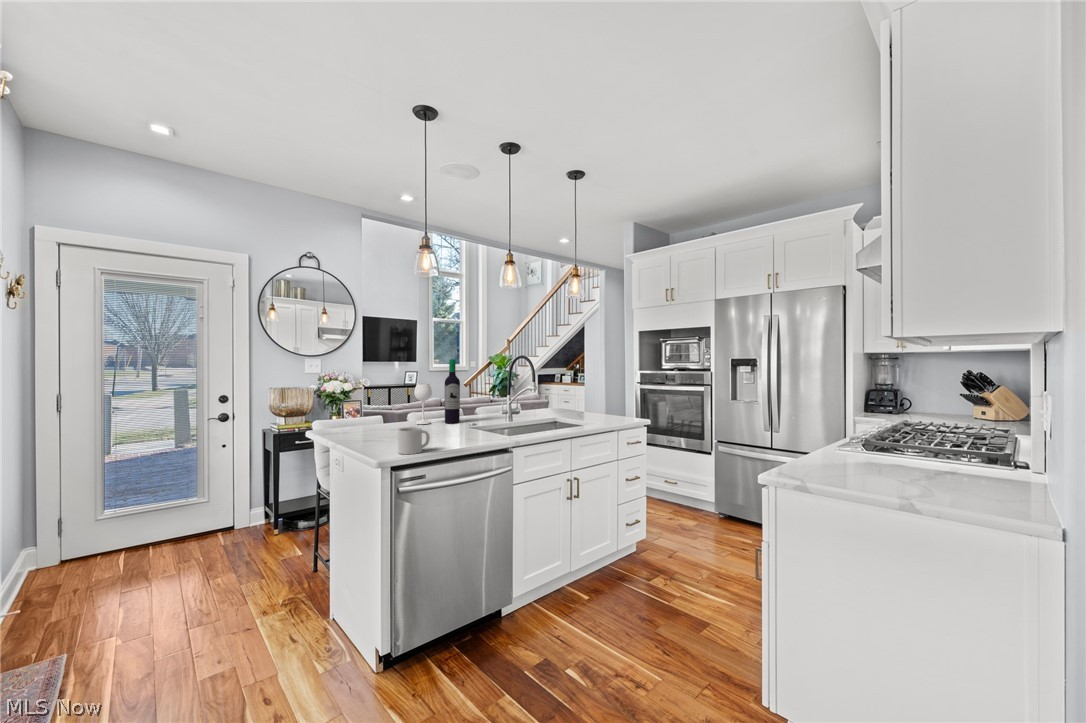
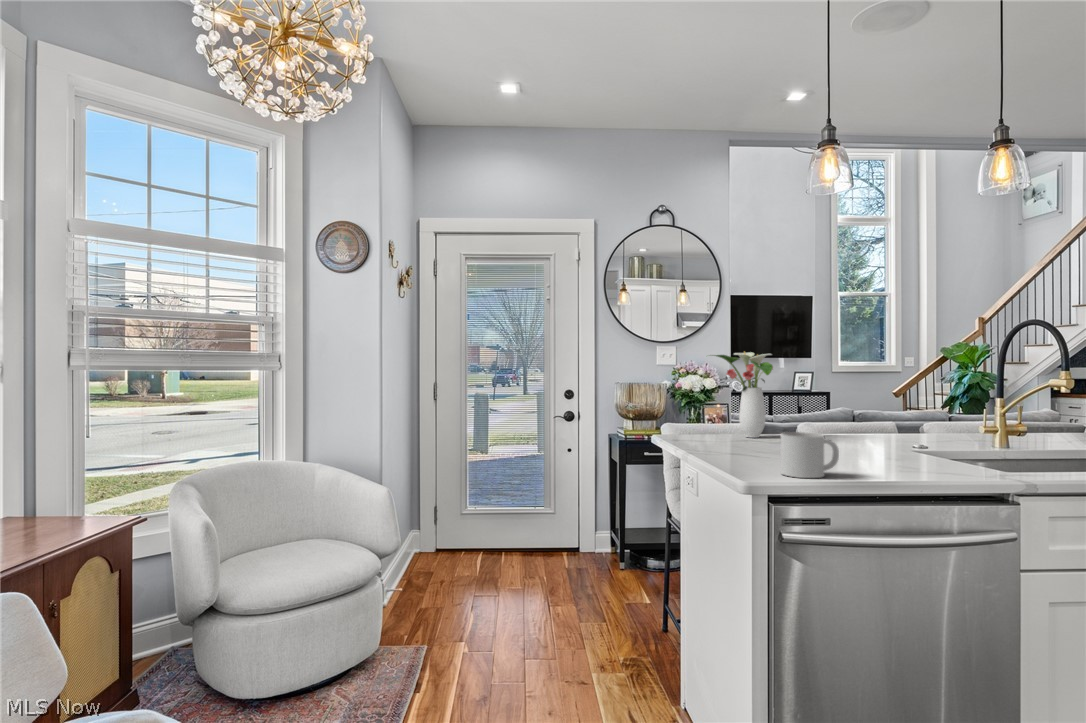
wine bottle: present [414,359,460,424] -> none [808,331,892,441]
flower arrangement: none [347,371,394,427] -> present [714,352,773,438]

